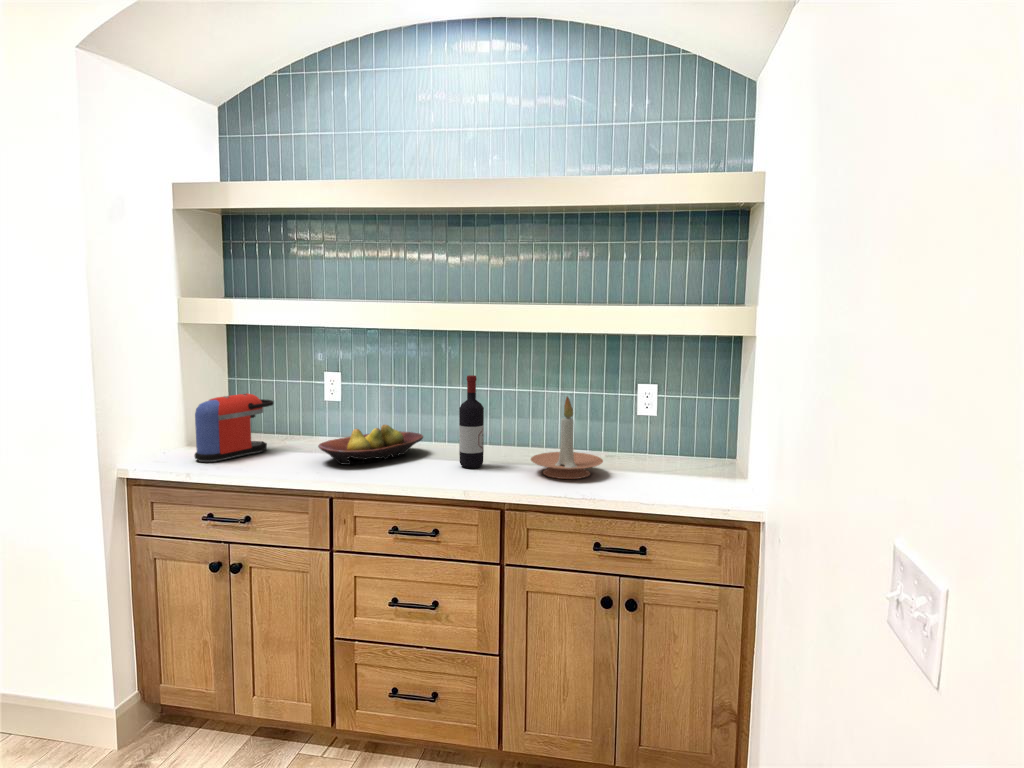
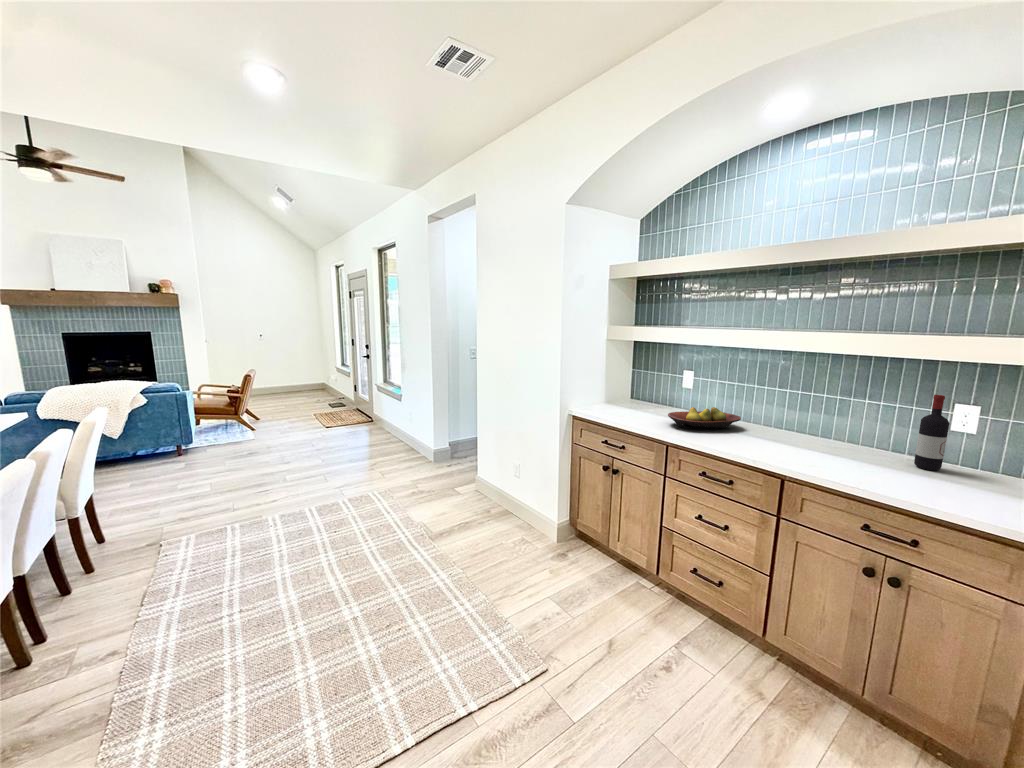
wine bottle: present [459,375,484,468] -> present [914,395,950,470]
coffee maker: present [195,393,273,462] -> none [604,379,650,414]
candle holder: present [531,396,603,479] -> none [819,405,892,471]

